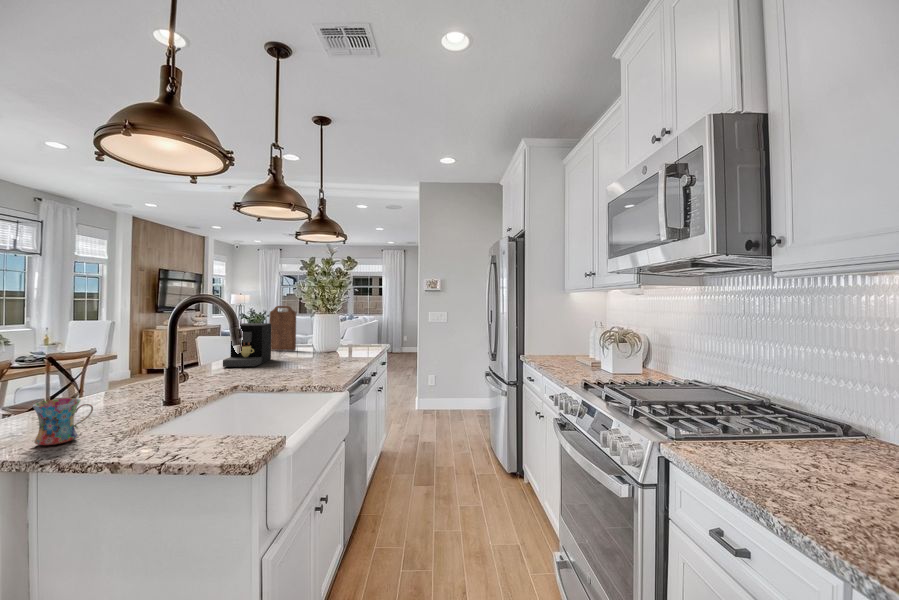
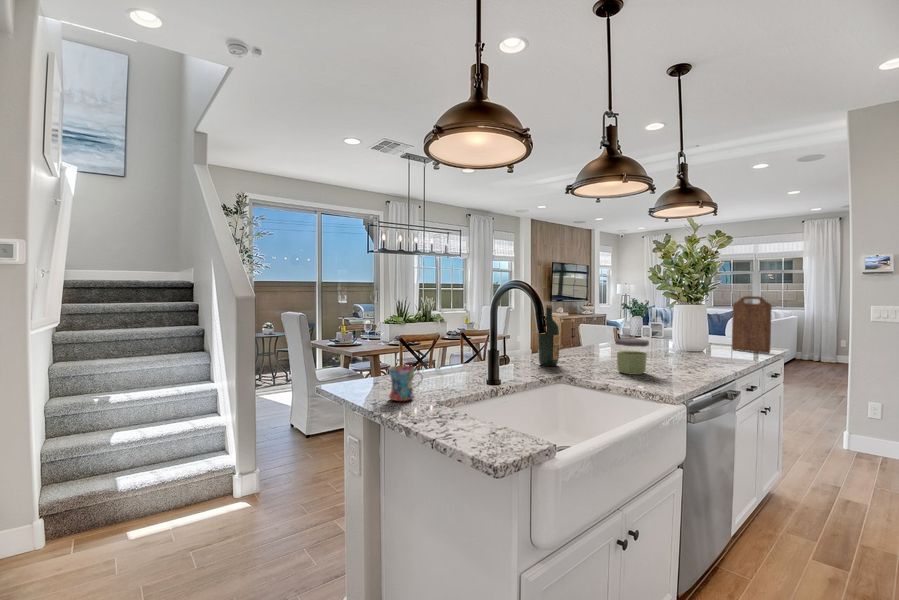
cutting board: present [269,306,296,351] -> present [732,296,772,353]
wine bottle: none [203,317,227,379] -> present [538,305,560,366]
coffee maker: present [223,323,271,367] -> none [564,312,618,359]
jar: none [283,344,310,375] -> present [615,338,649,375]

